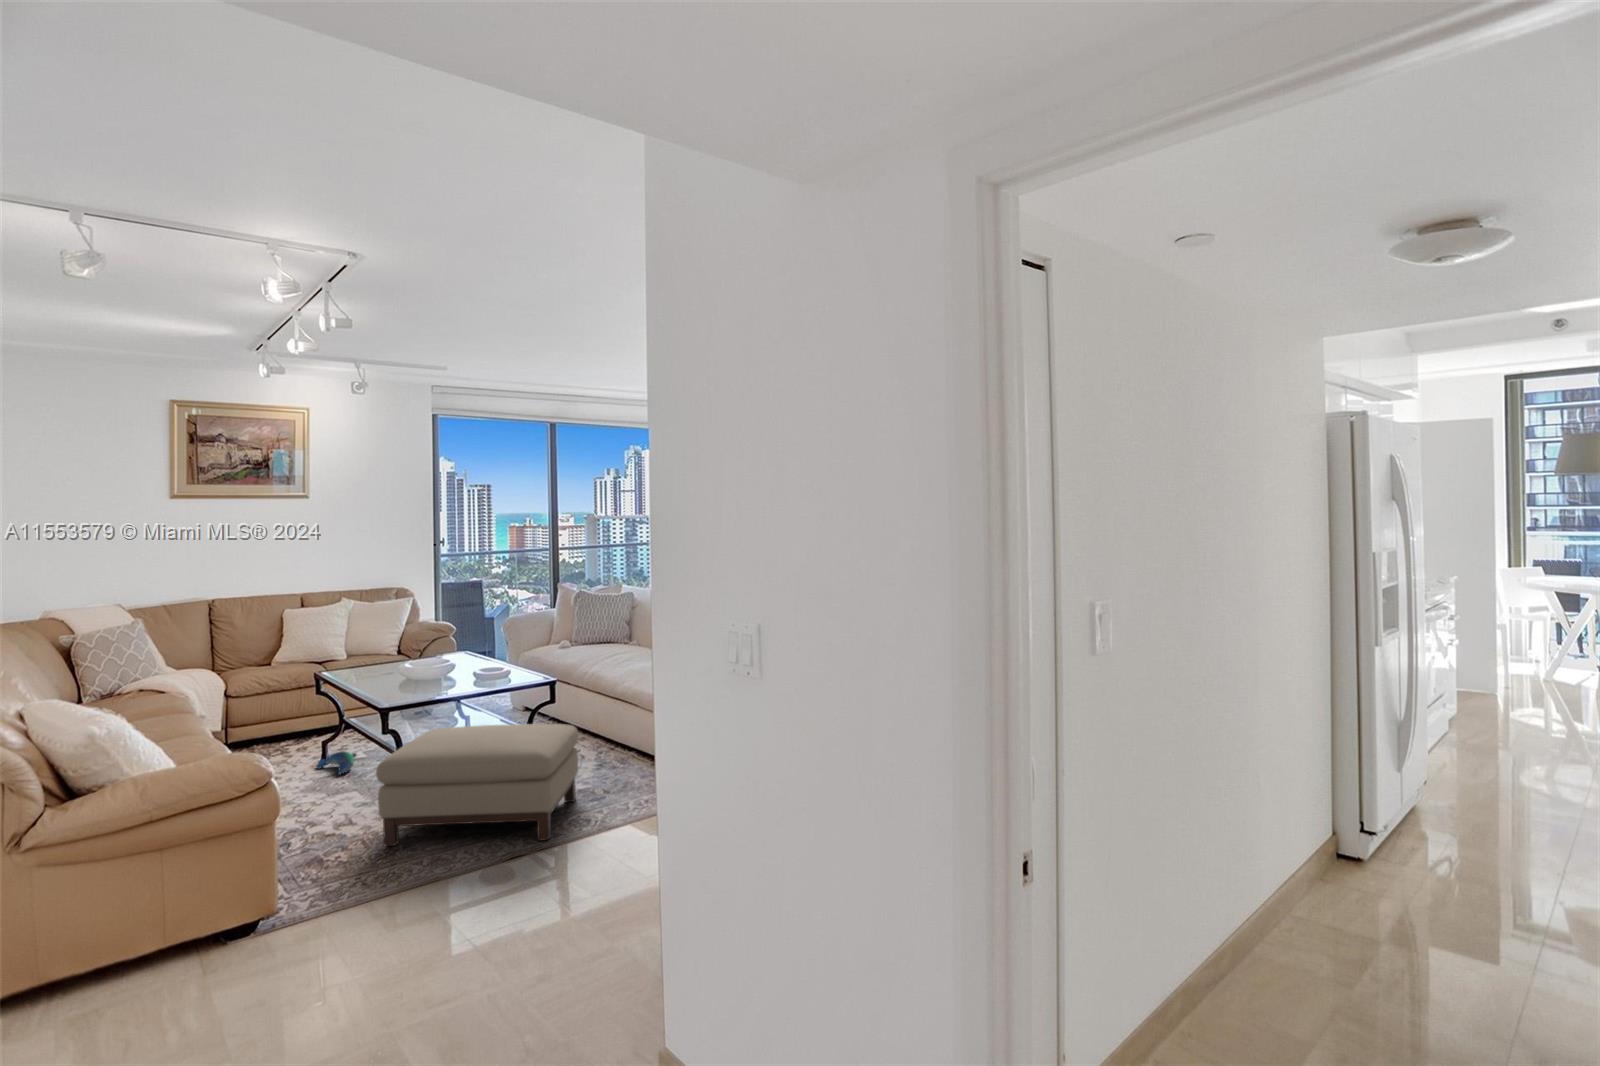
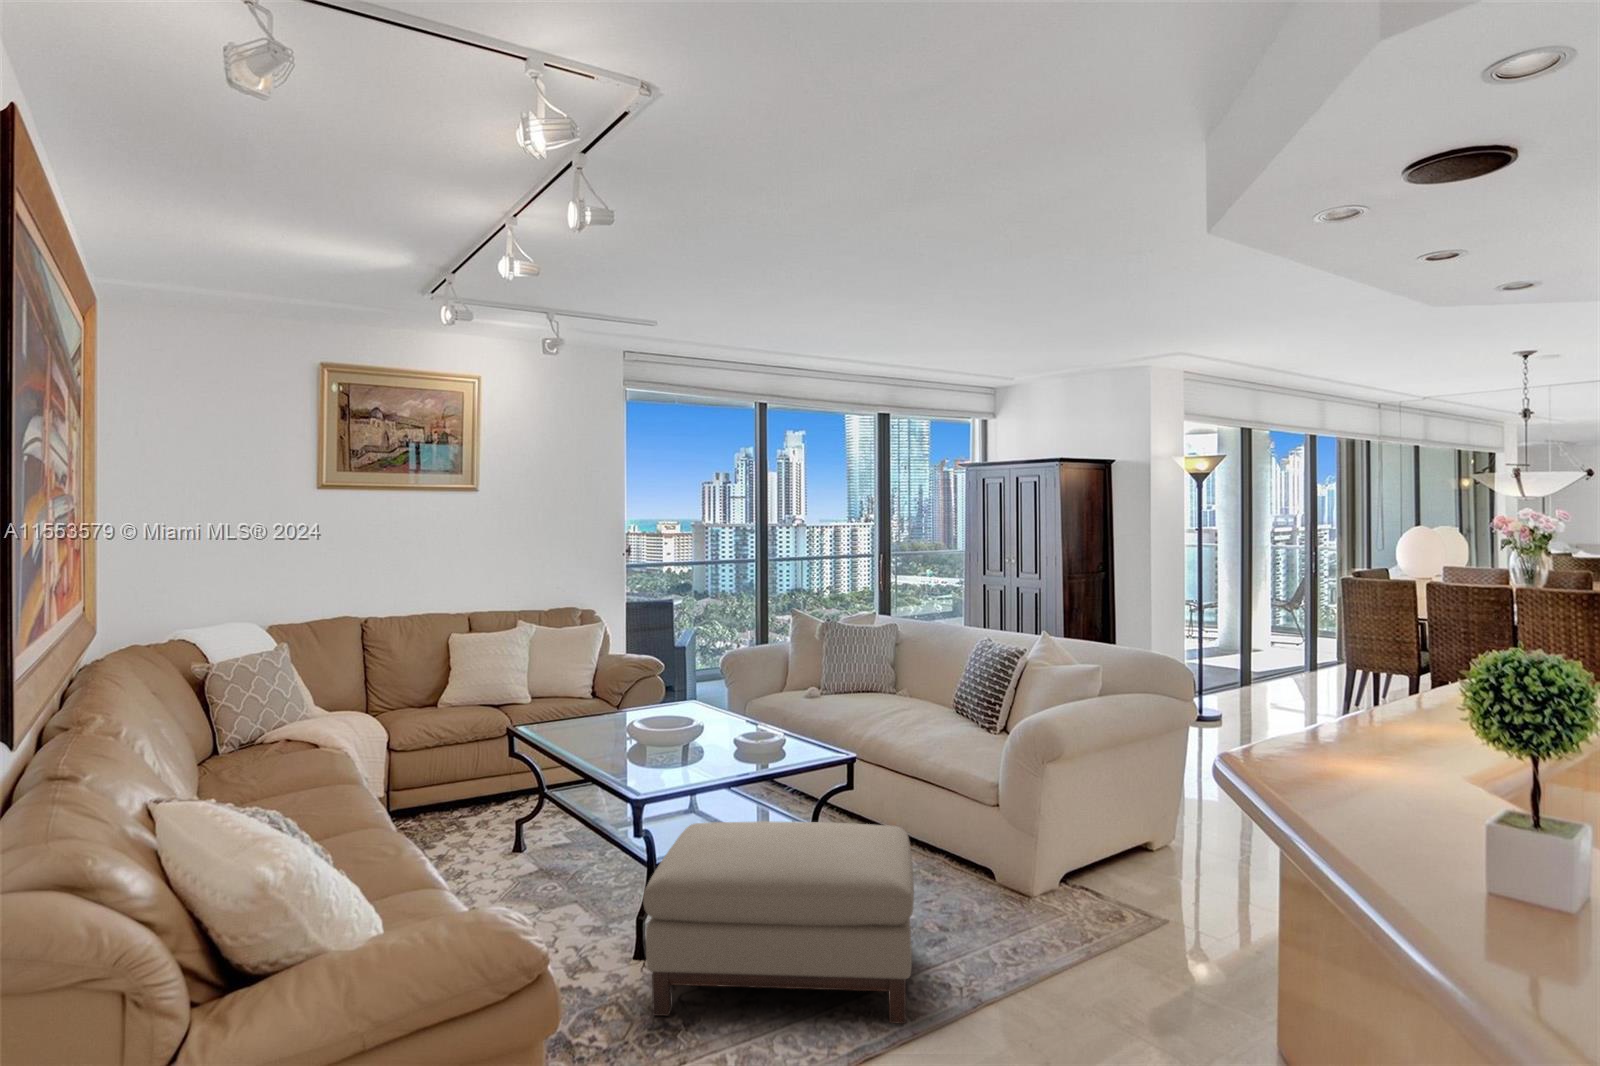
plush toy: present [316,751,356,775] -> none [509,836,562,872]

